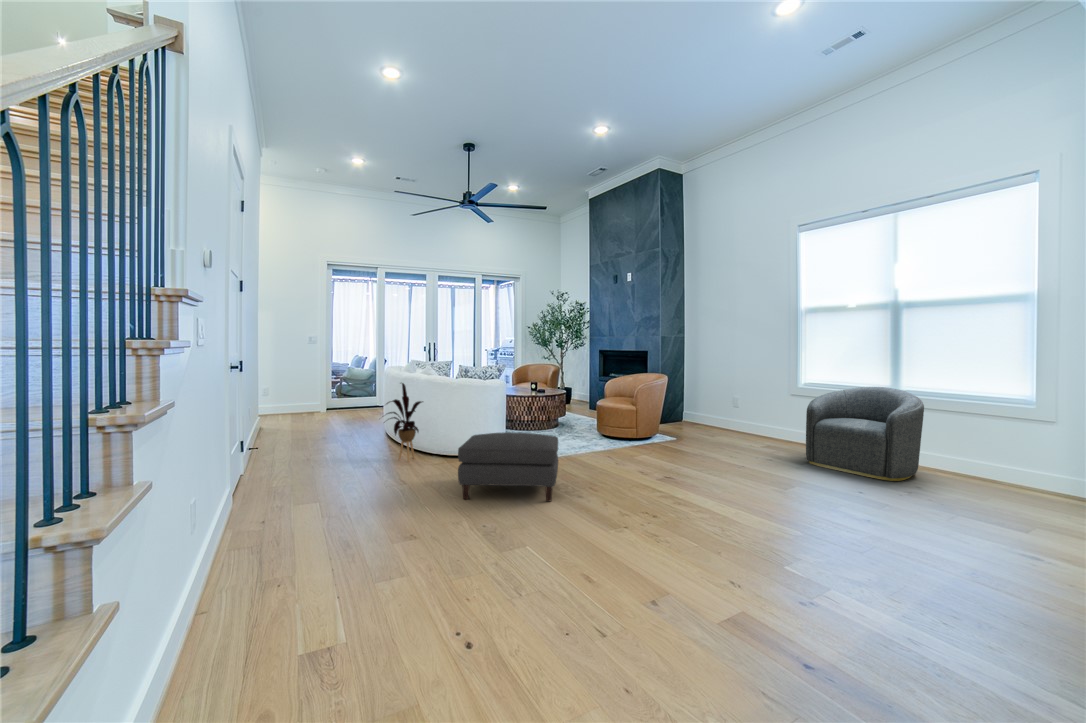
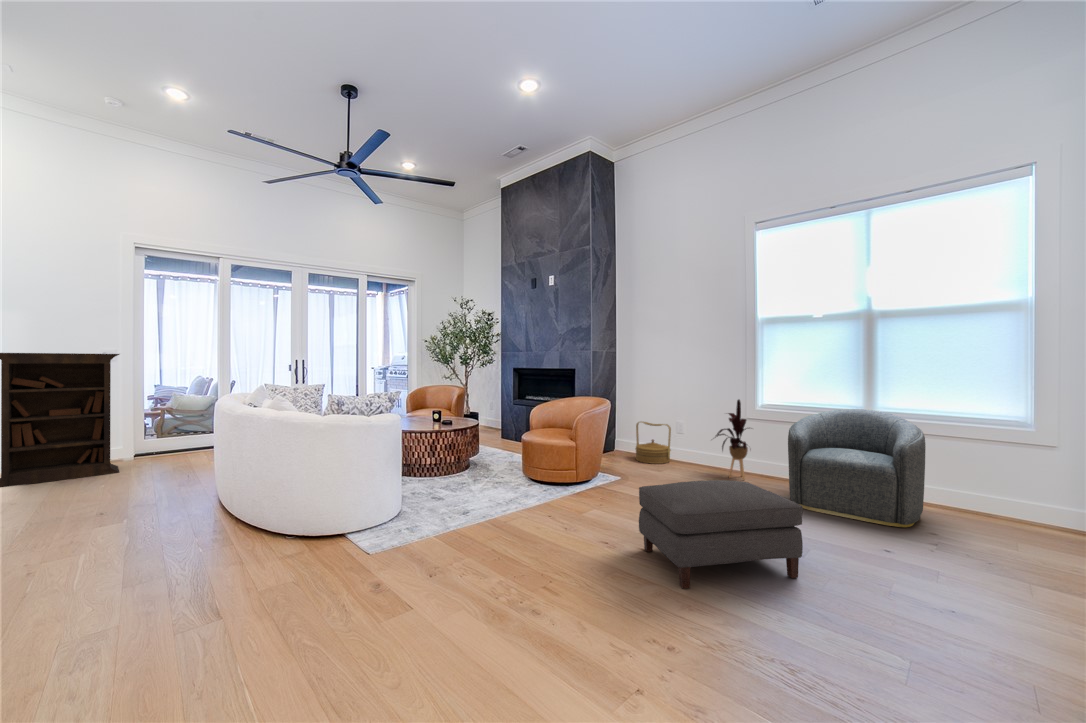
bookcase: none [261,338,329,423] -> present [0,353,119,488]
house plant: present [387,383,423,462] -> present [715,400,748,480]
woven basket: none [695,396,726,431] -> present [635,422,671,464]
ottoman: present [458,432,558,501] -> present [639,480,803,589]

